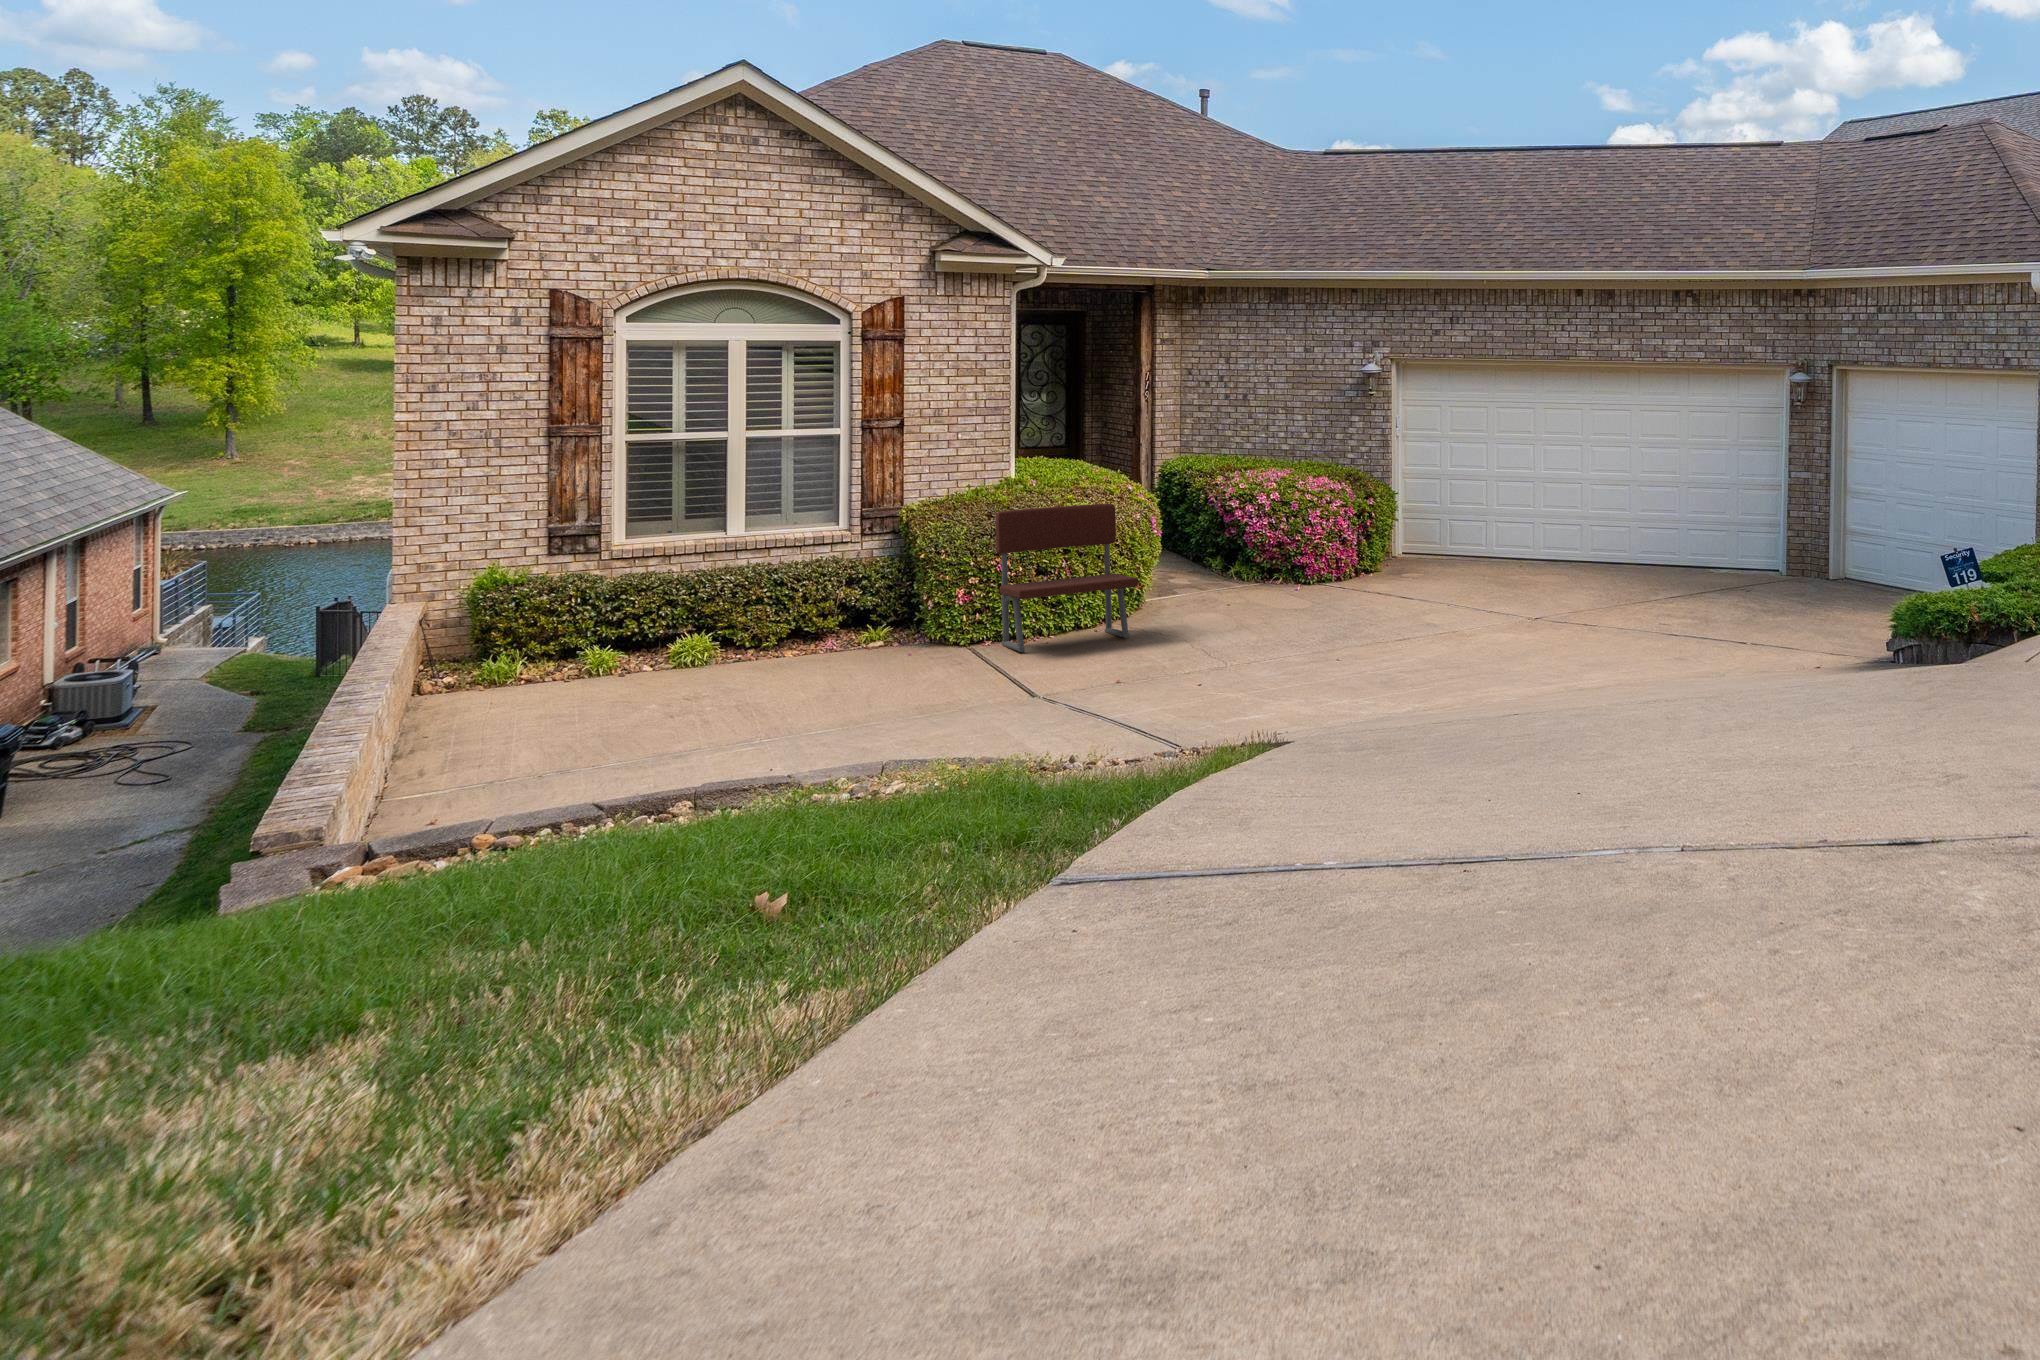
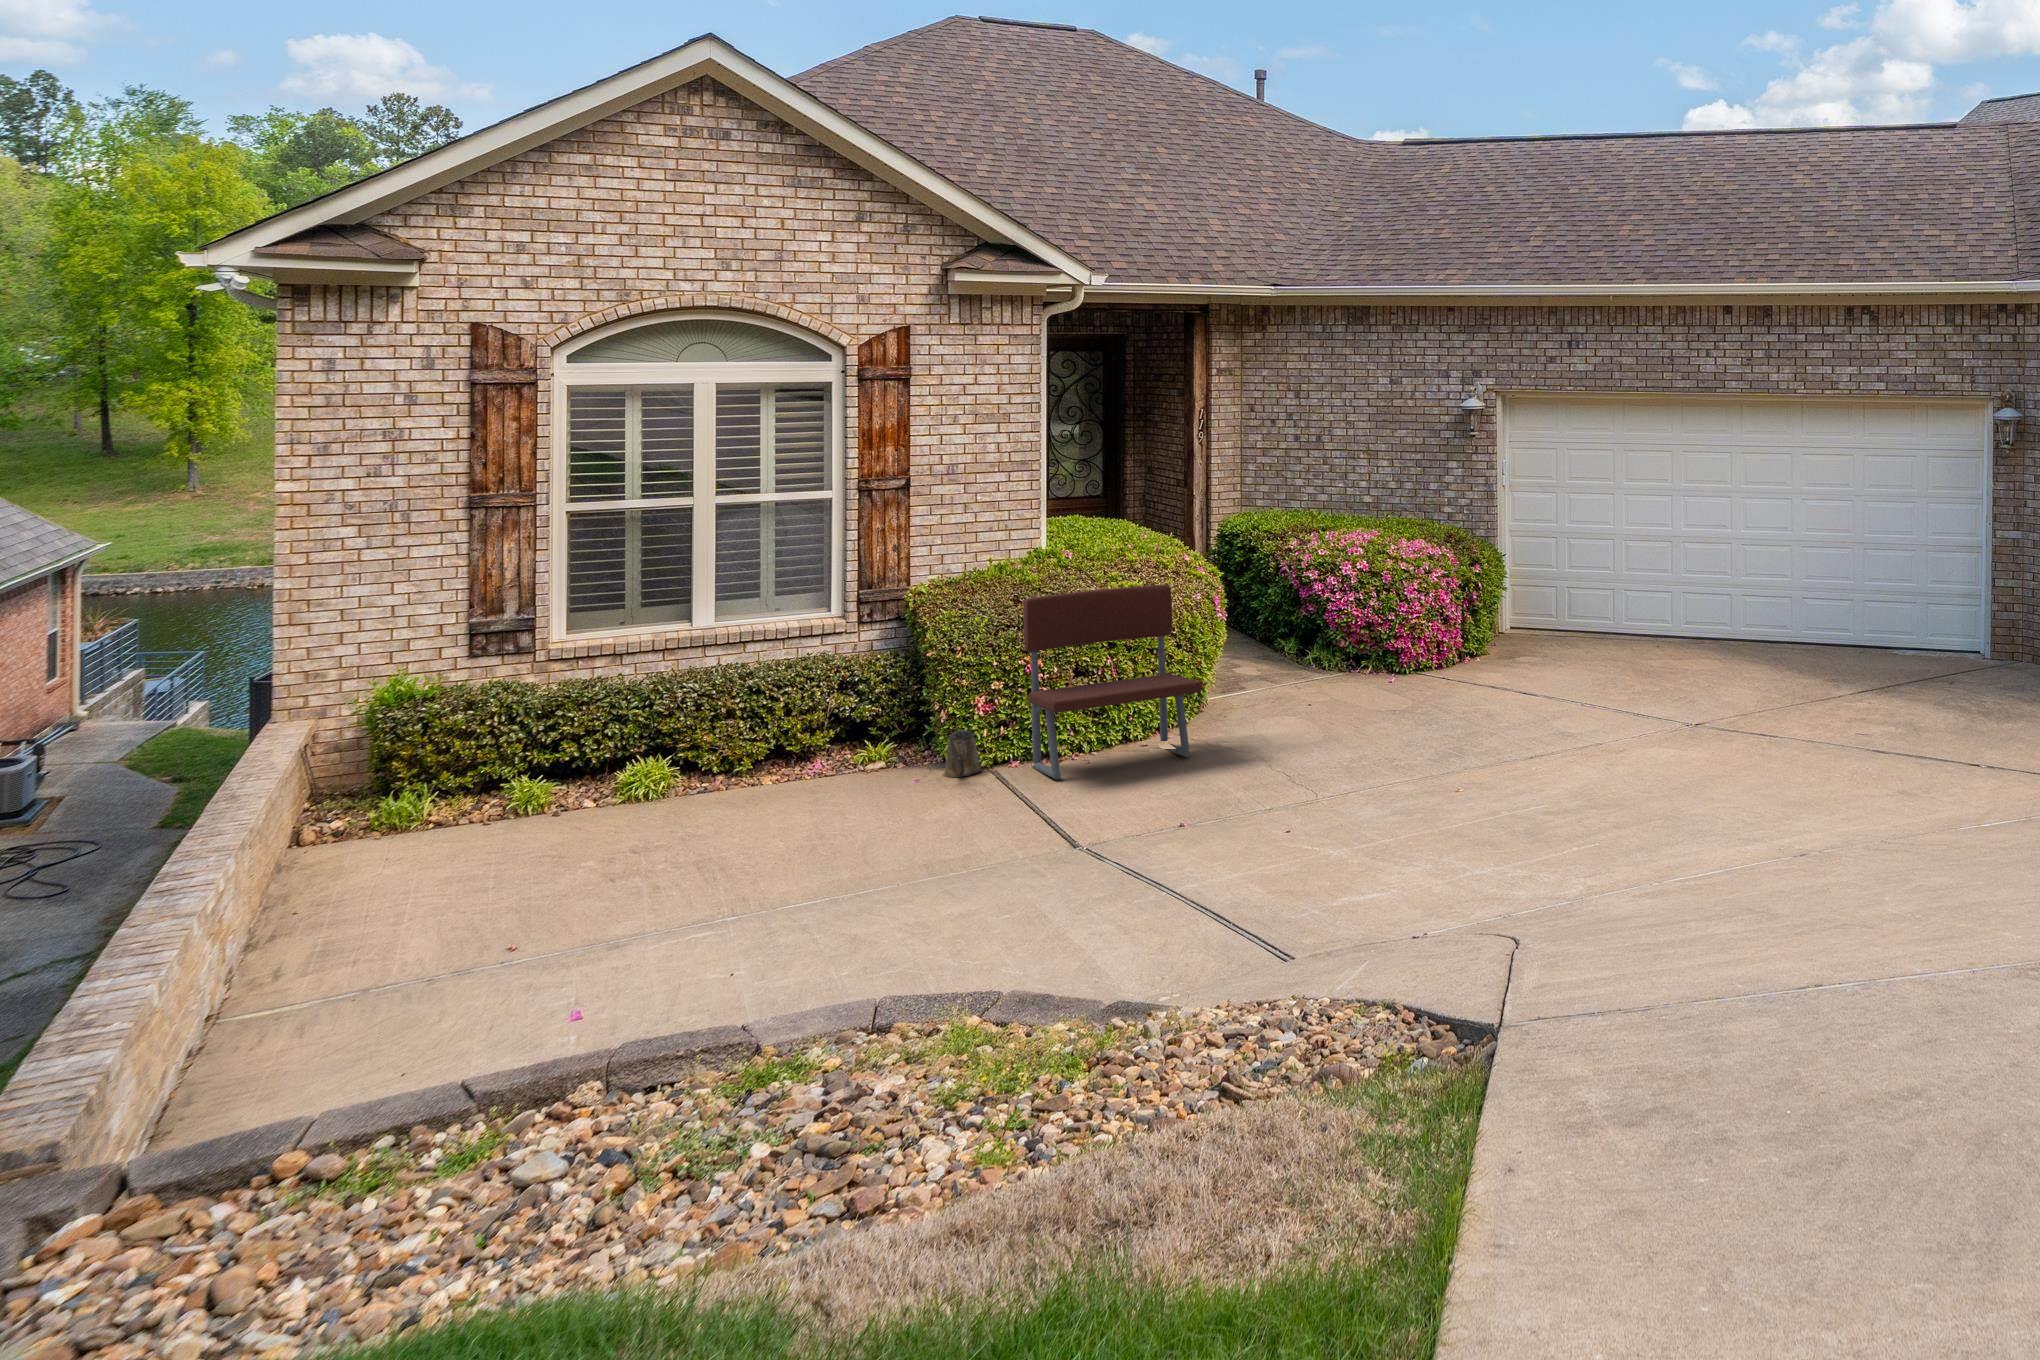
watering can: none [931,616,962,651] -> present [943,730,982,777]

